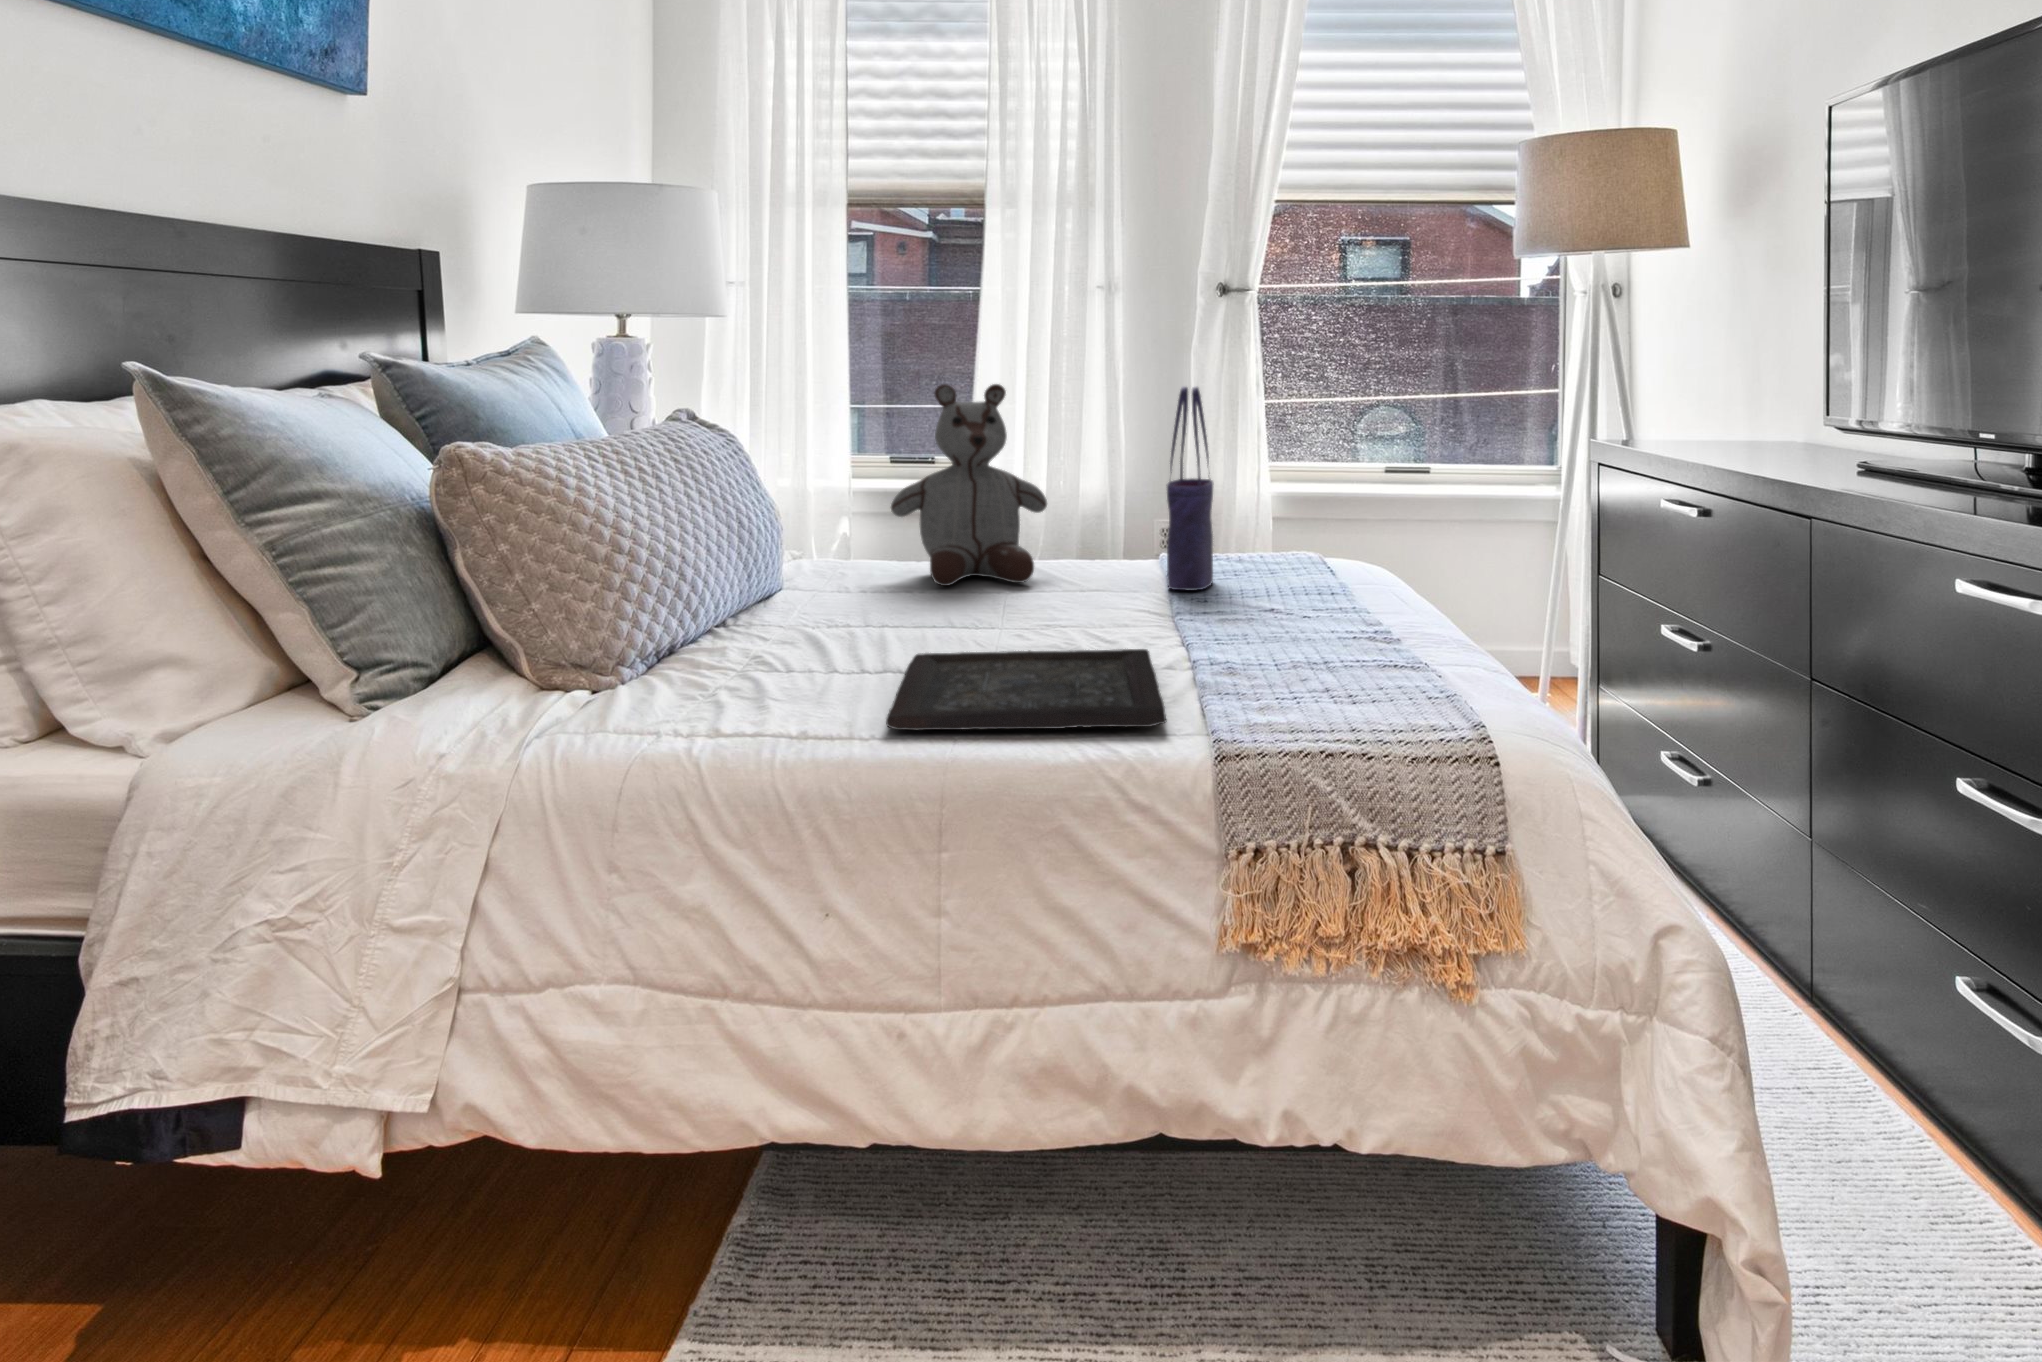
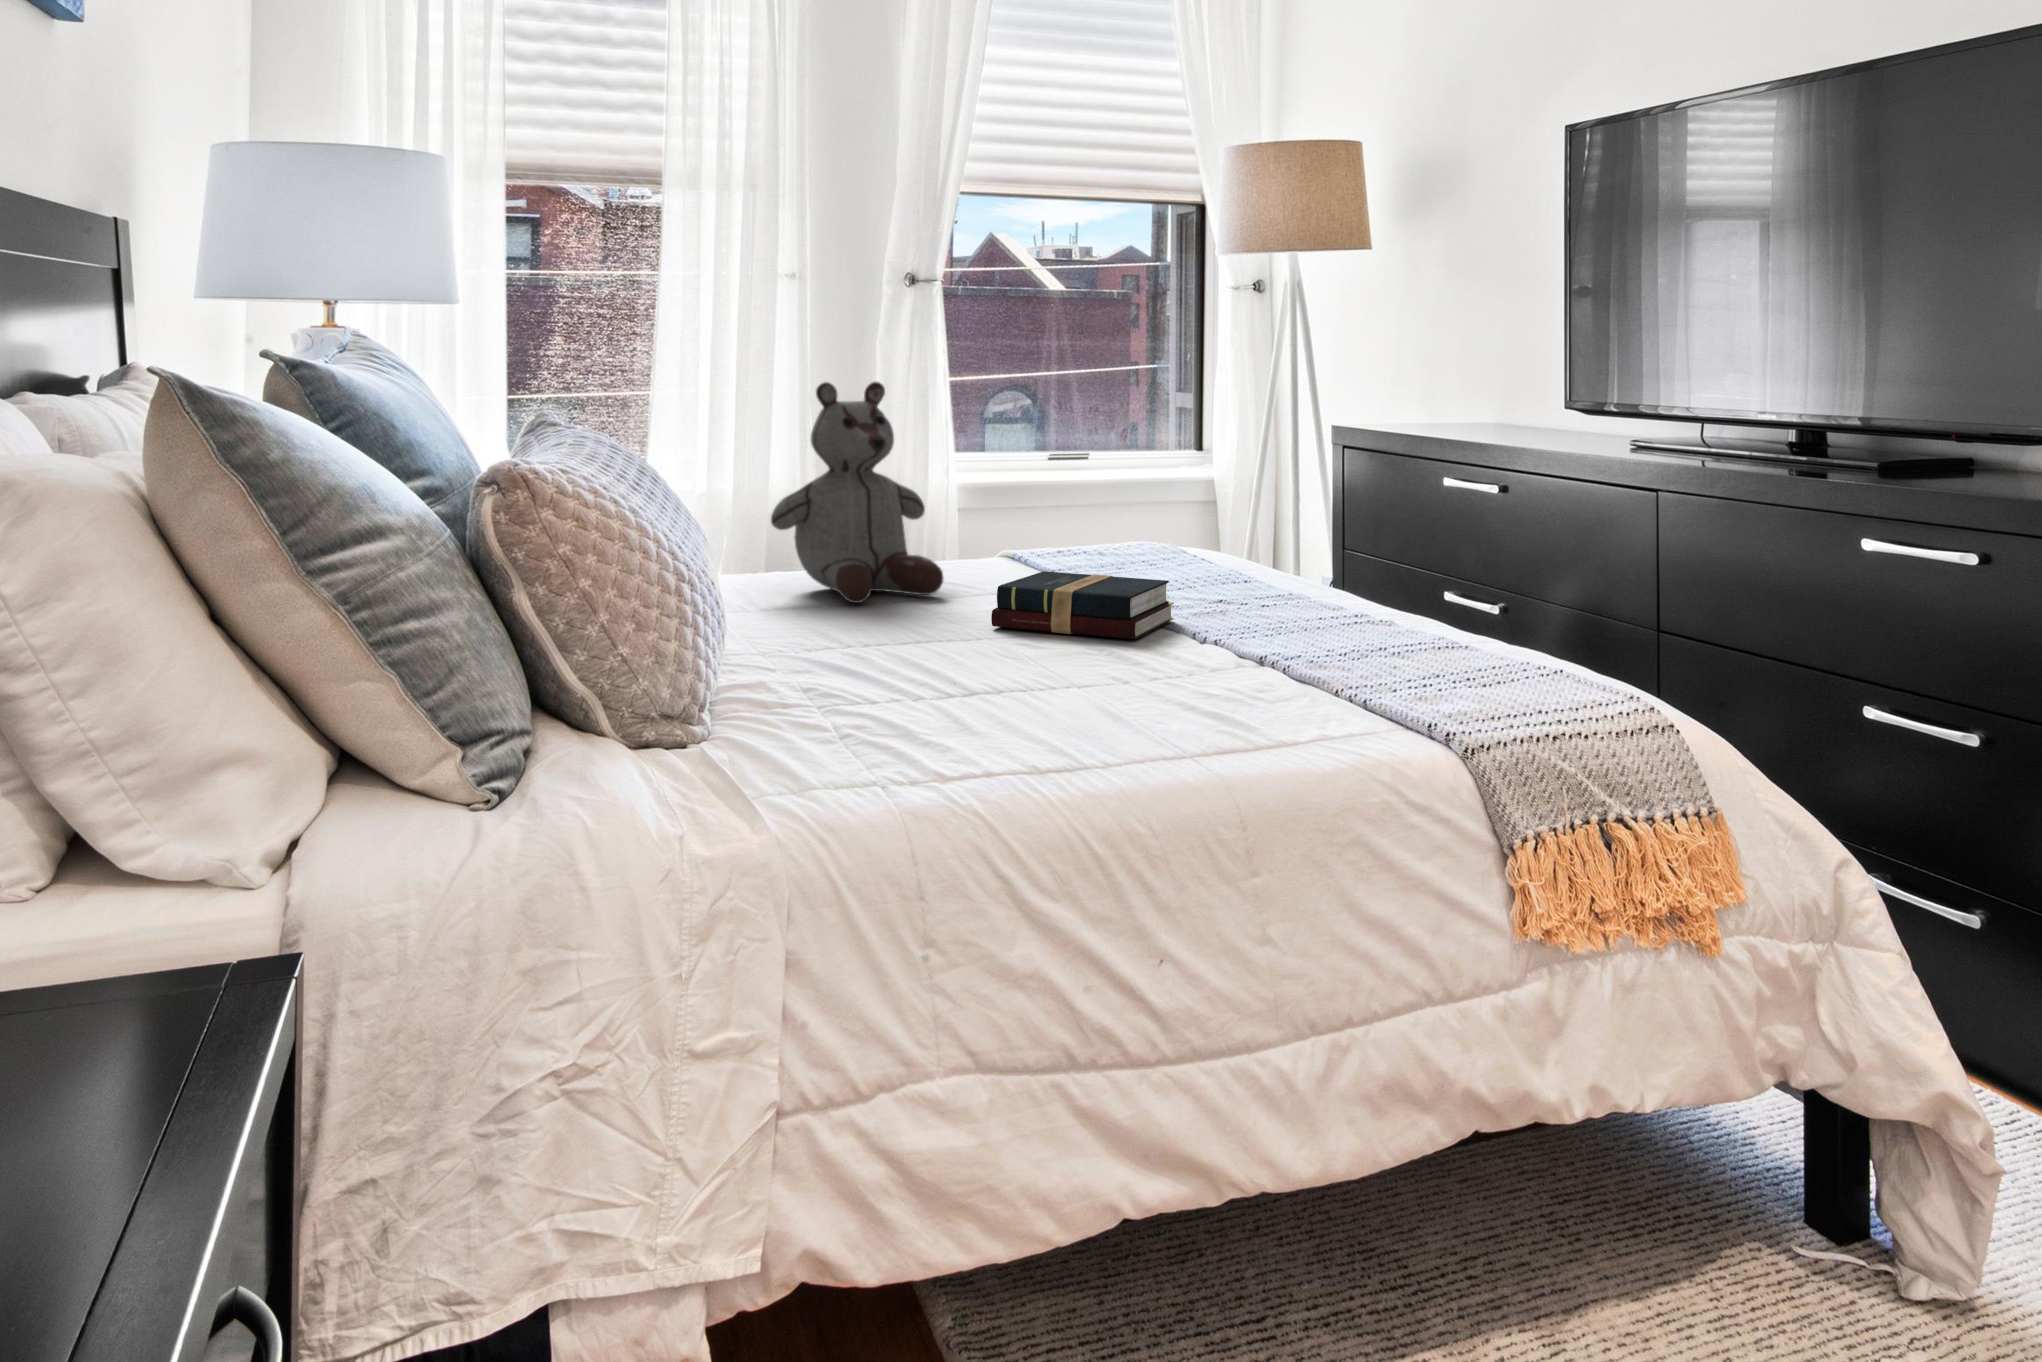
tote bag: present [1167,386,1213,590] -> none [1070,382,1122,592]
hardback book: none [1011,566,1191,634] -> present [991,571,1174,639]
tray: present [886,649,1166,730] -> none [1009,650,1394,753]

